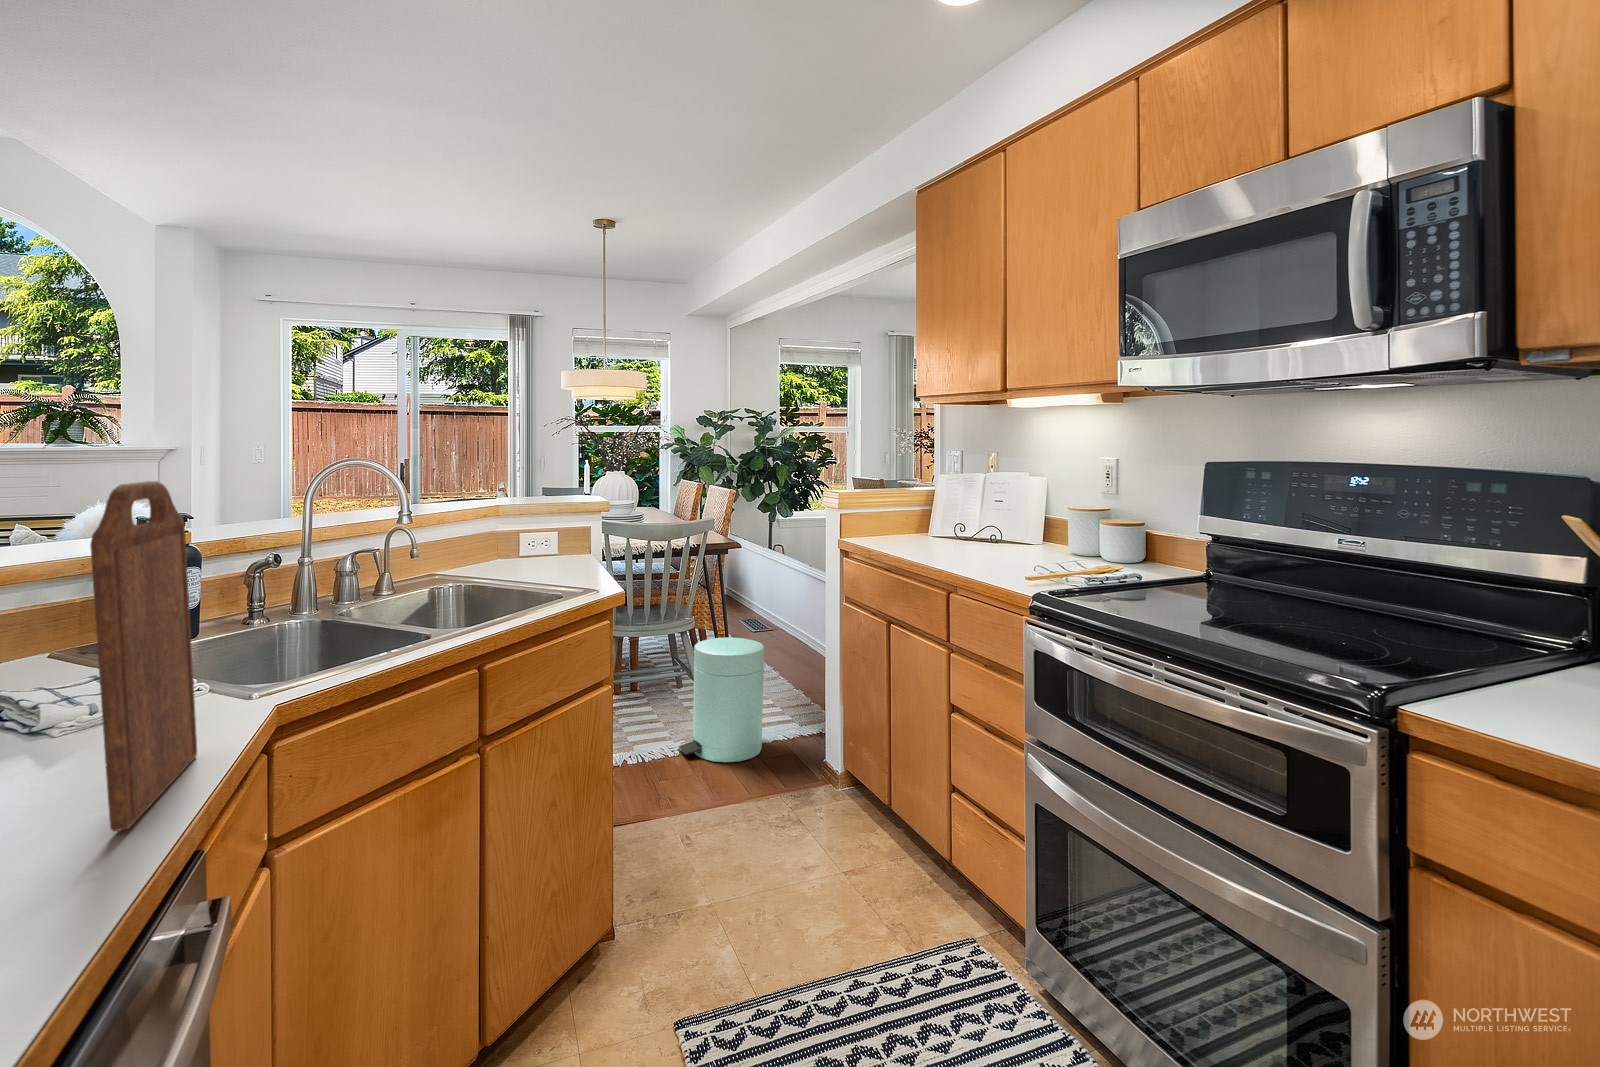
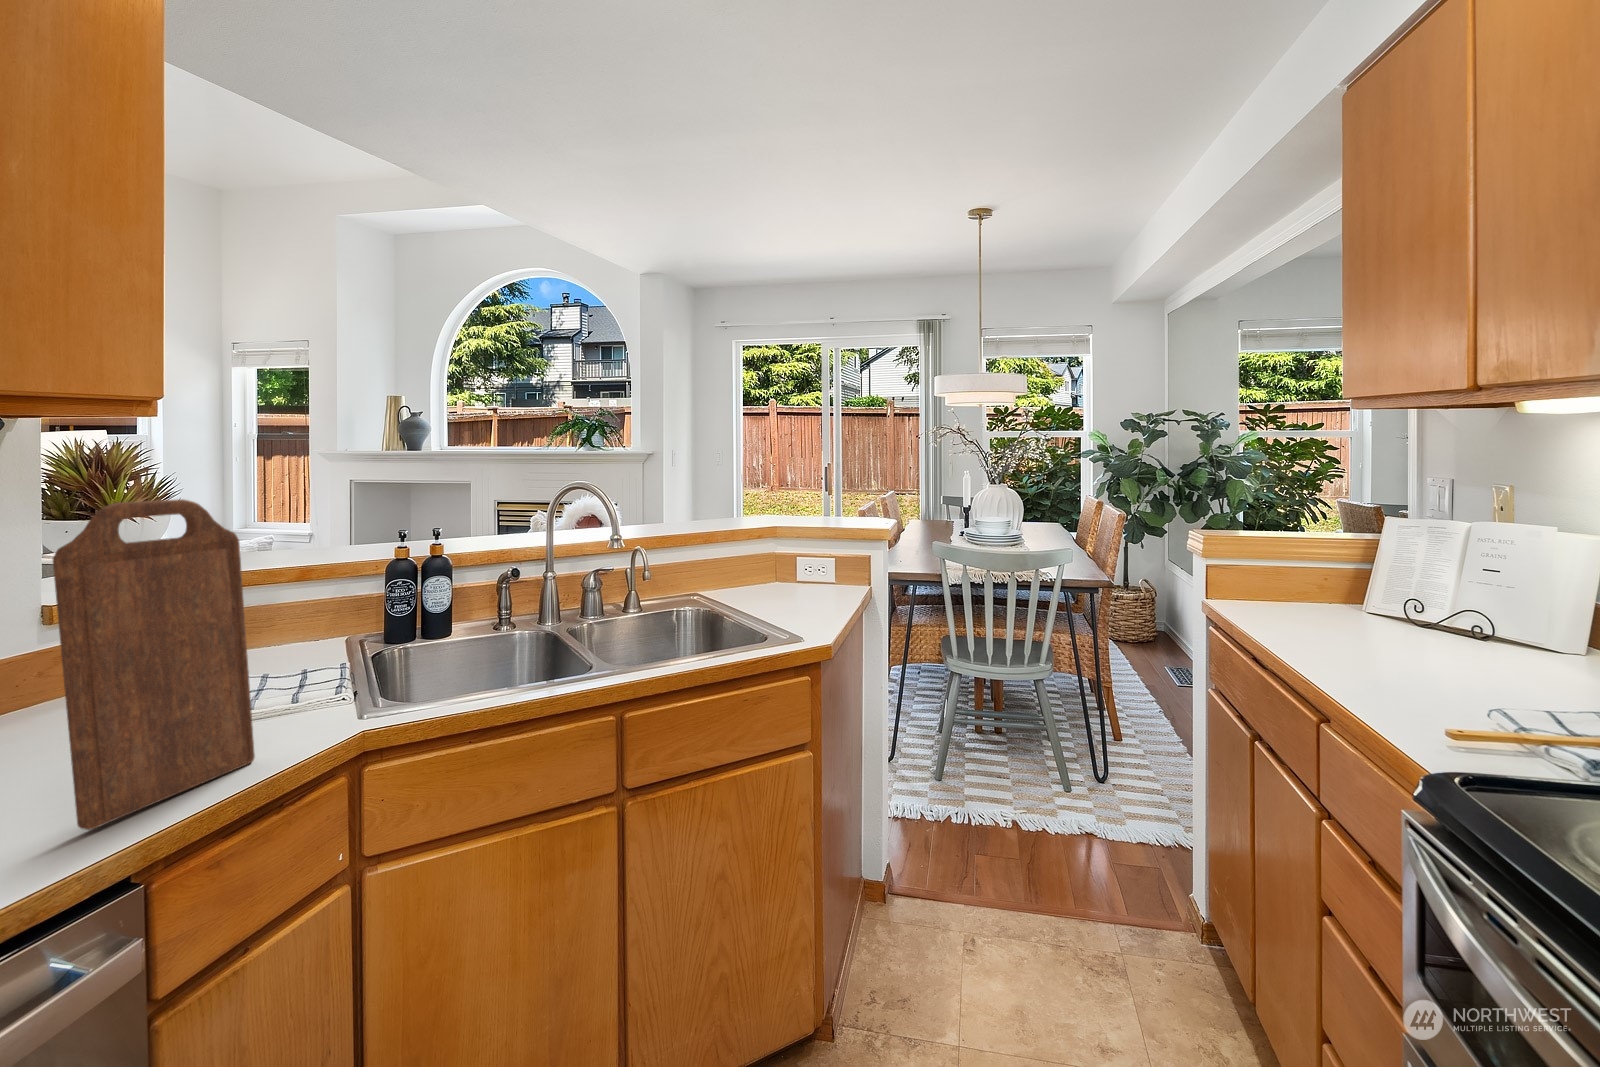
trash can: present [679,637,764,762] -> none [1012,692,1126,856]

